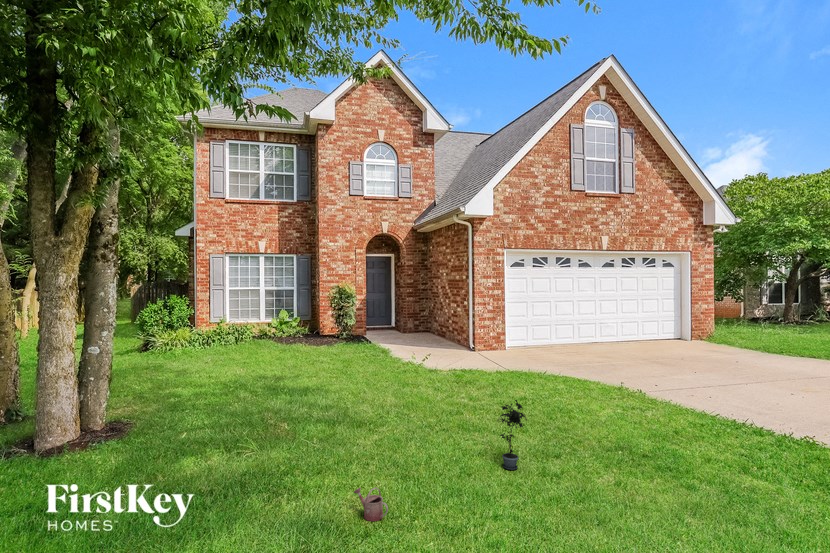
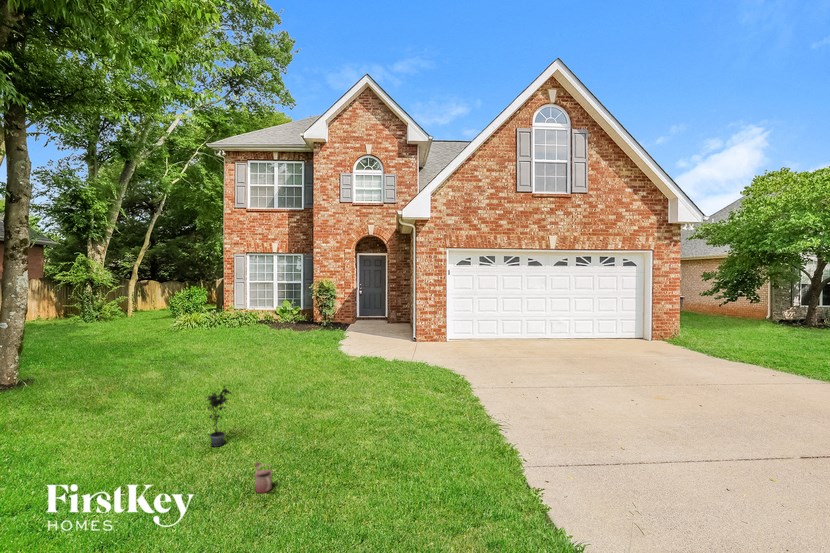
watering can: present [354,487,388,521] -> present [254,462,272,493]

